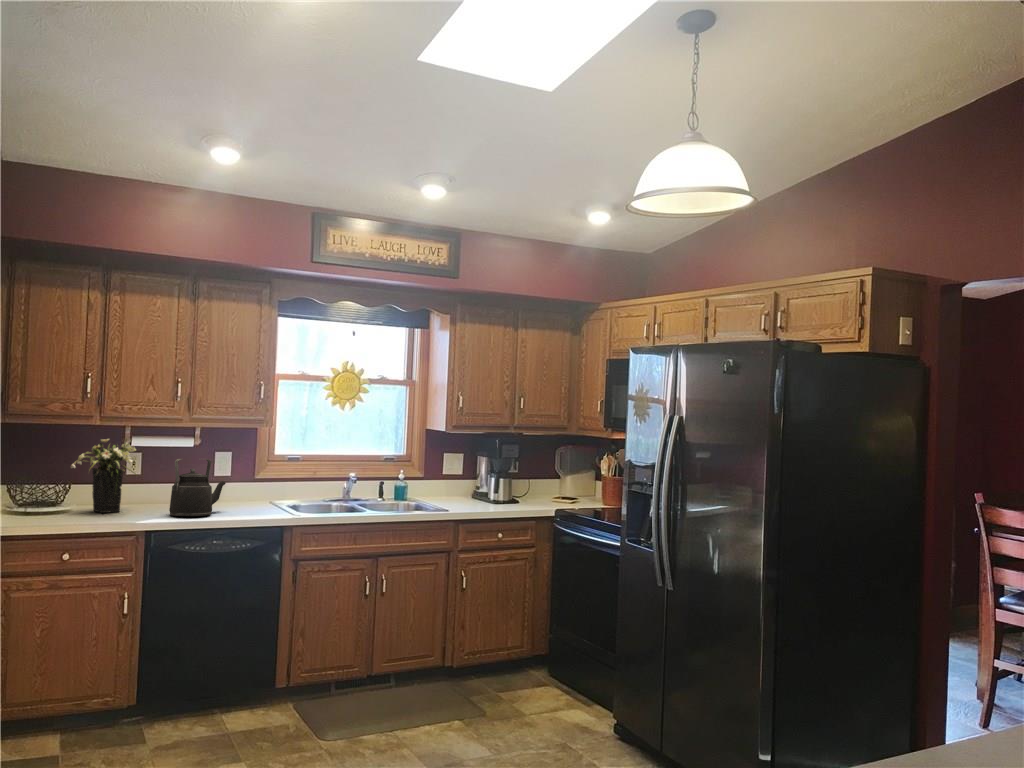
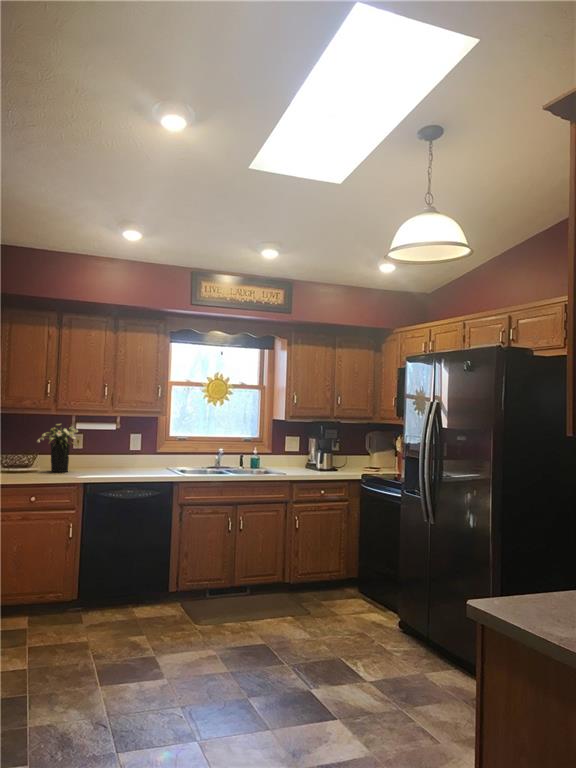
kettle: present [169,459,226,516] -> none [99,437,136,474]

